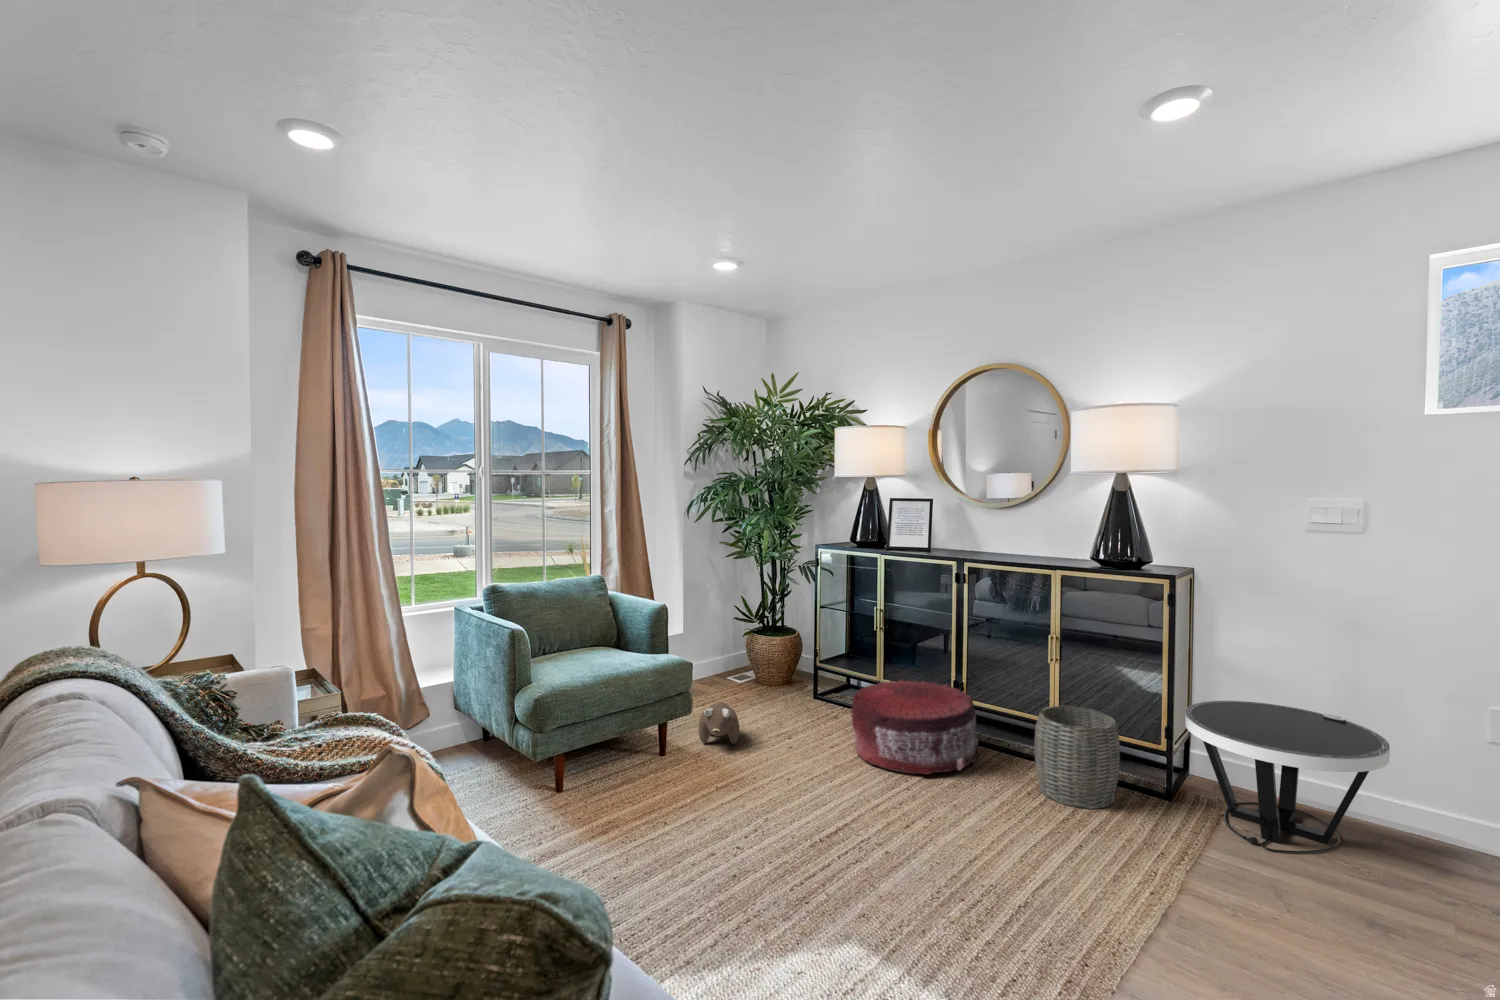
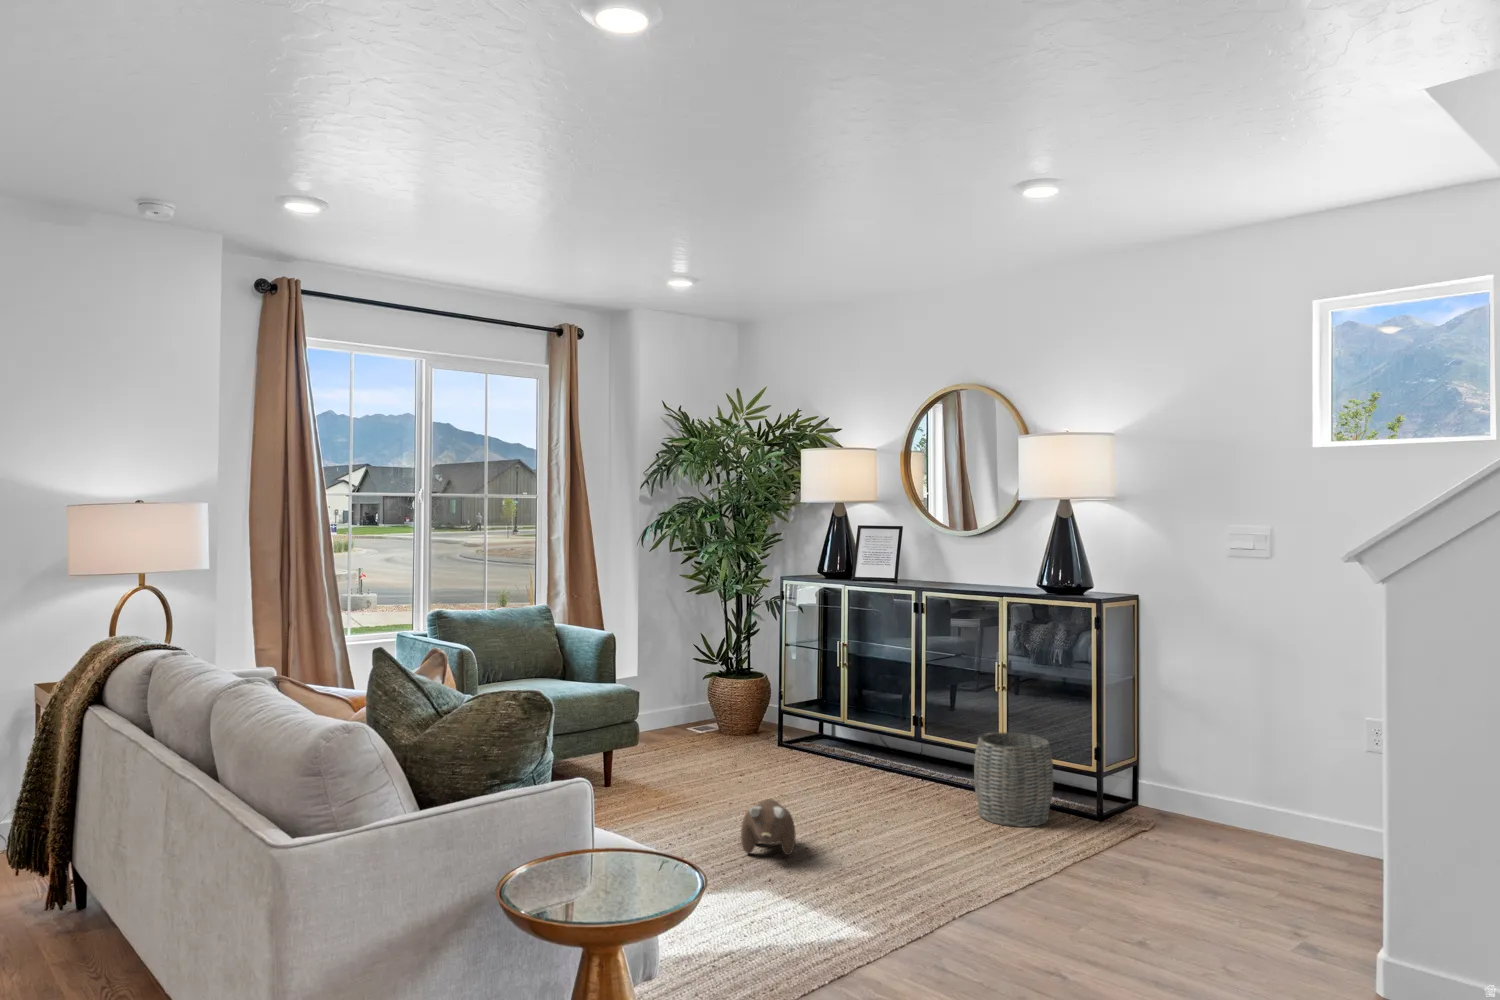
pouf: present [850,680,980,775] -> none [801,714,932,801]
side table: present [1185,701,1390,853] -> none [1111,726,1280,856]
plush toy: present [698,702,740,744] -> present [741,799,796,855]

